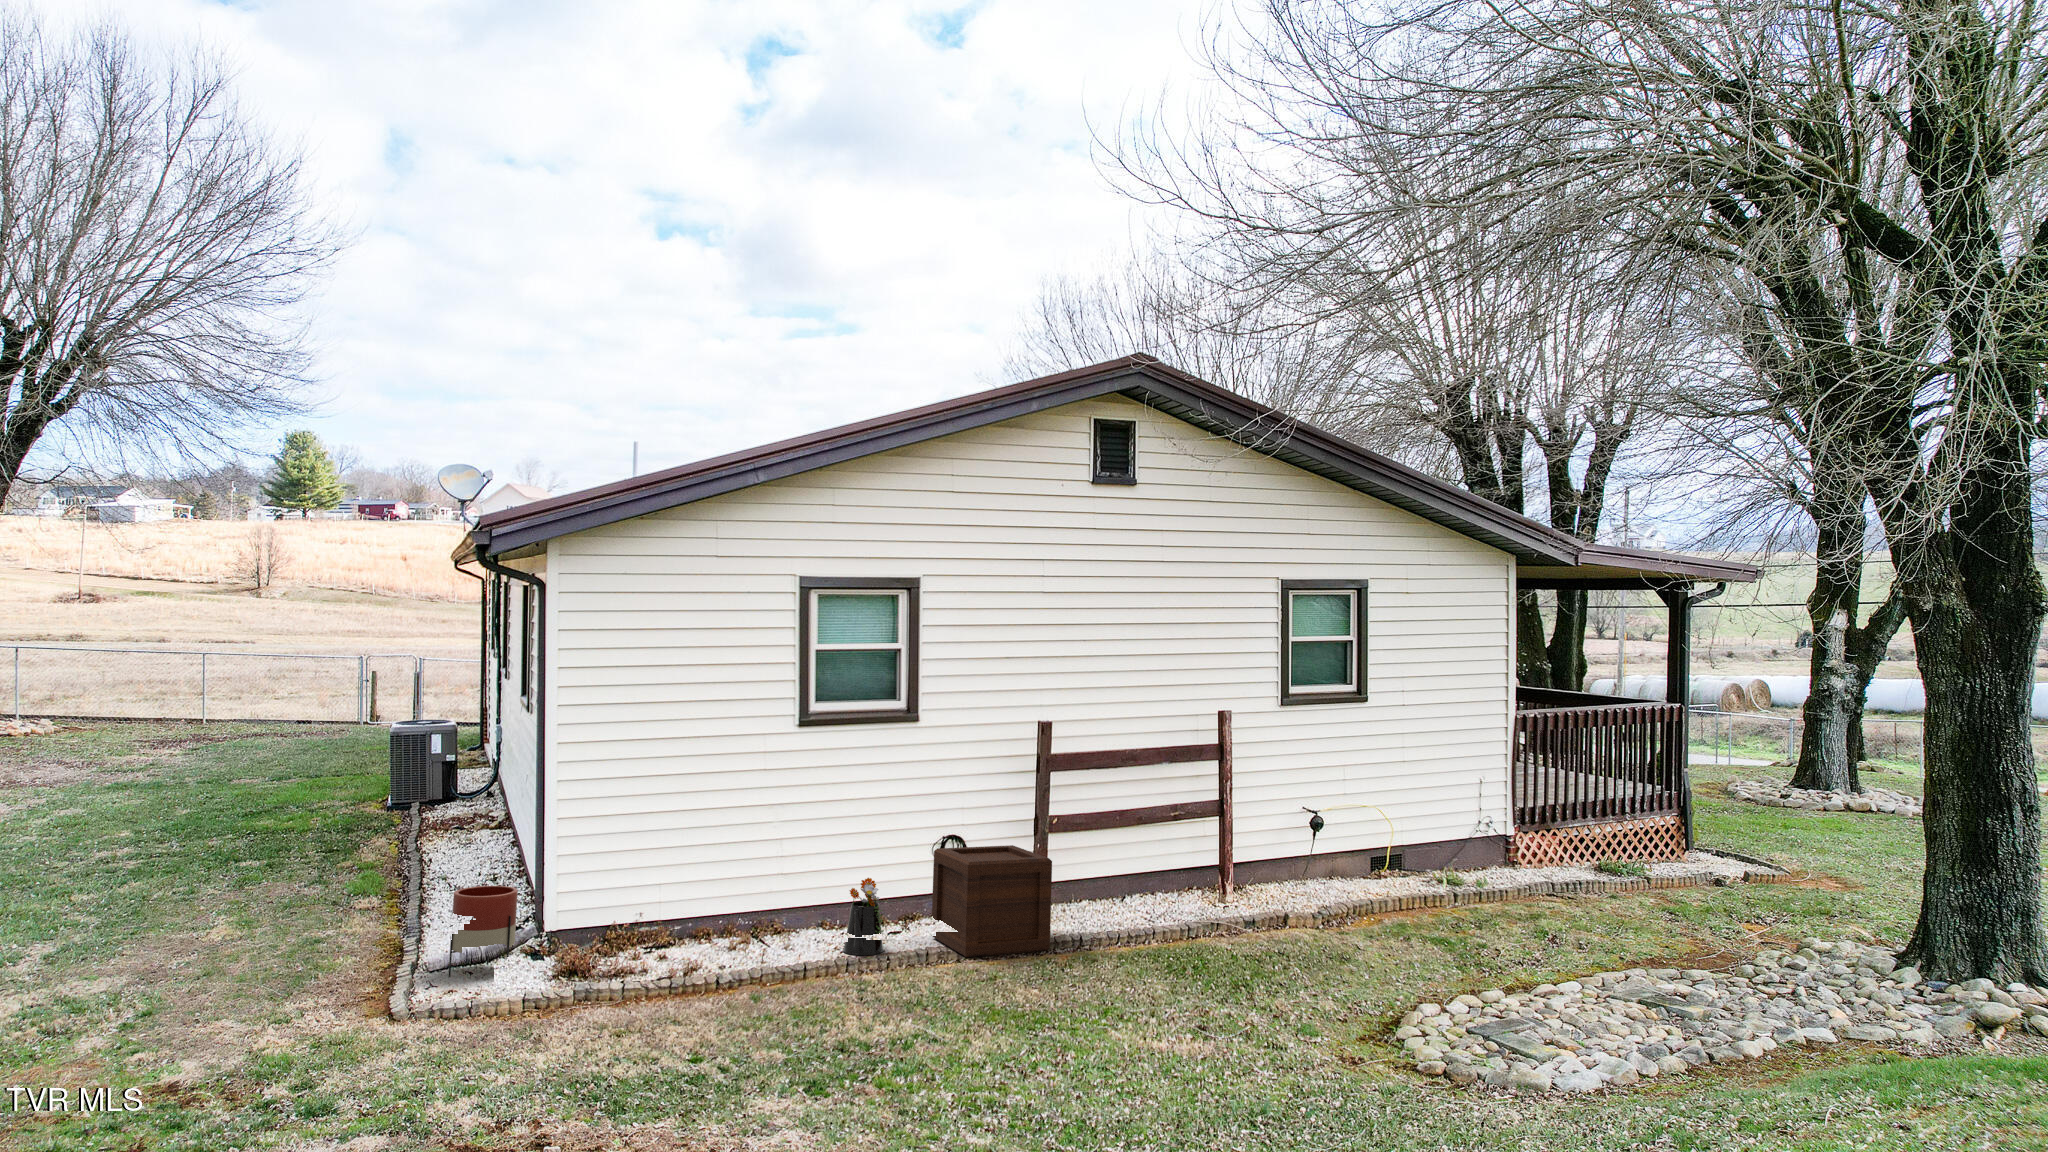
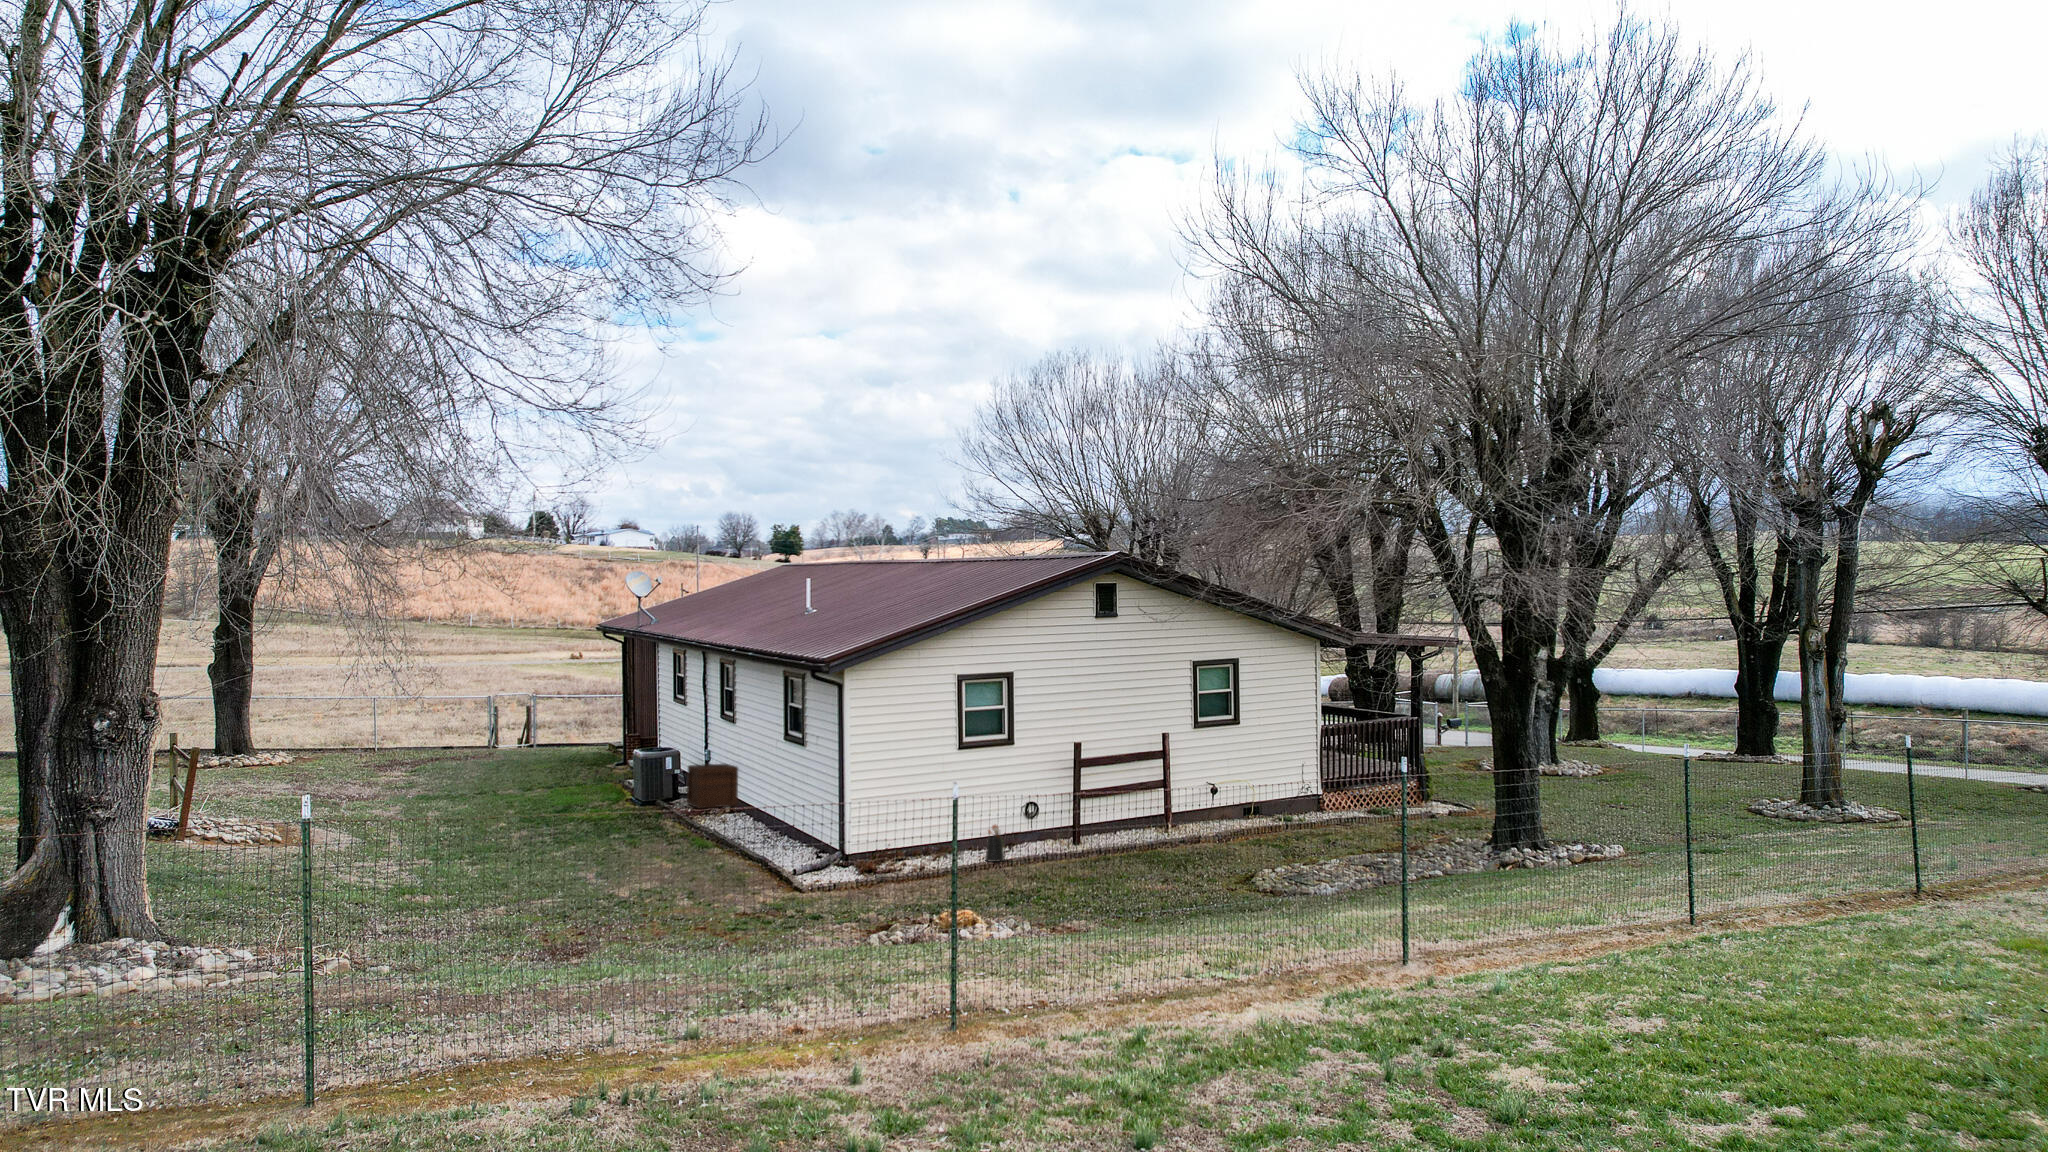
wooden crate: present [932,845,1052,957] -> present [687,764,738,808]
planter: present [448,886,518,977] -> none [809,832,838,875]

